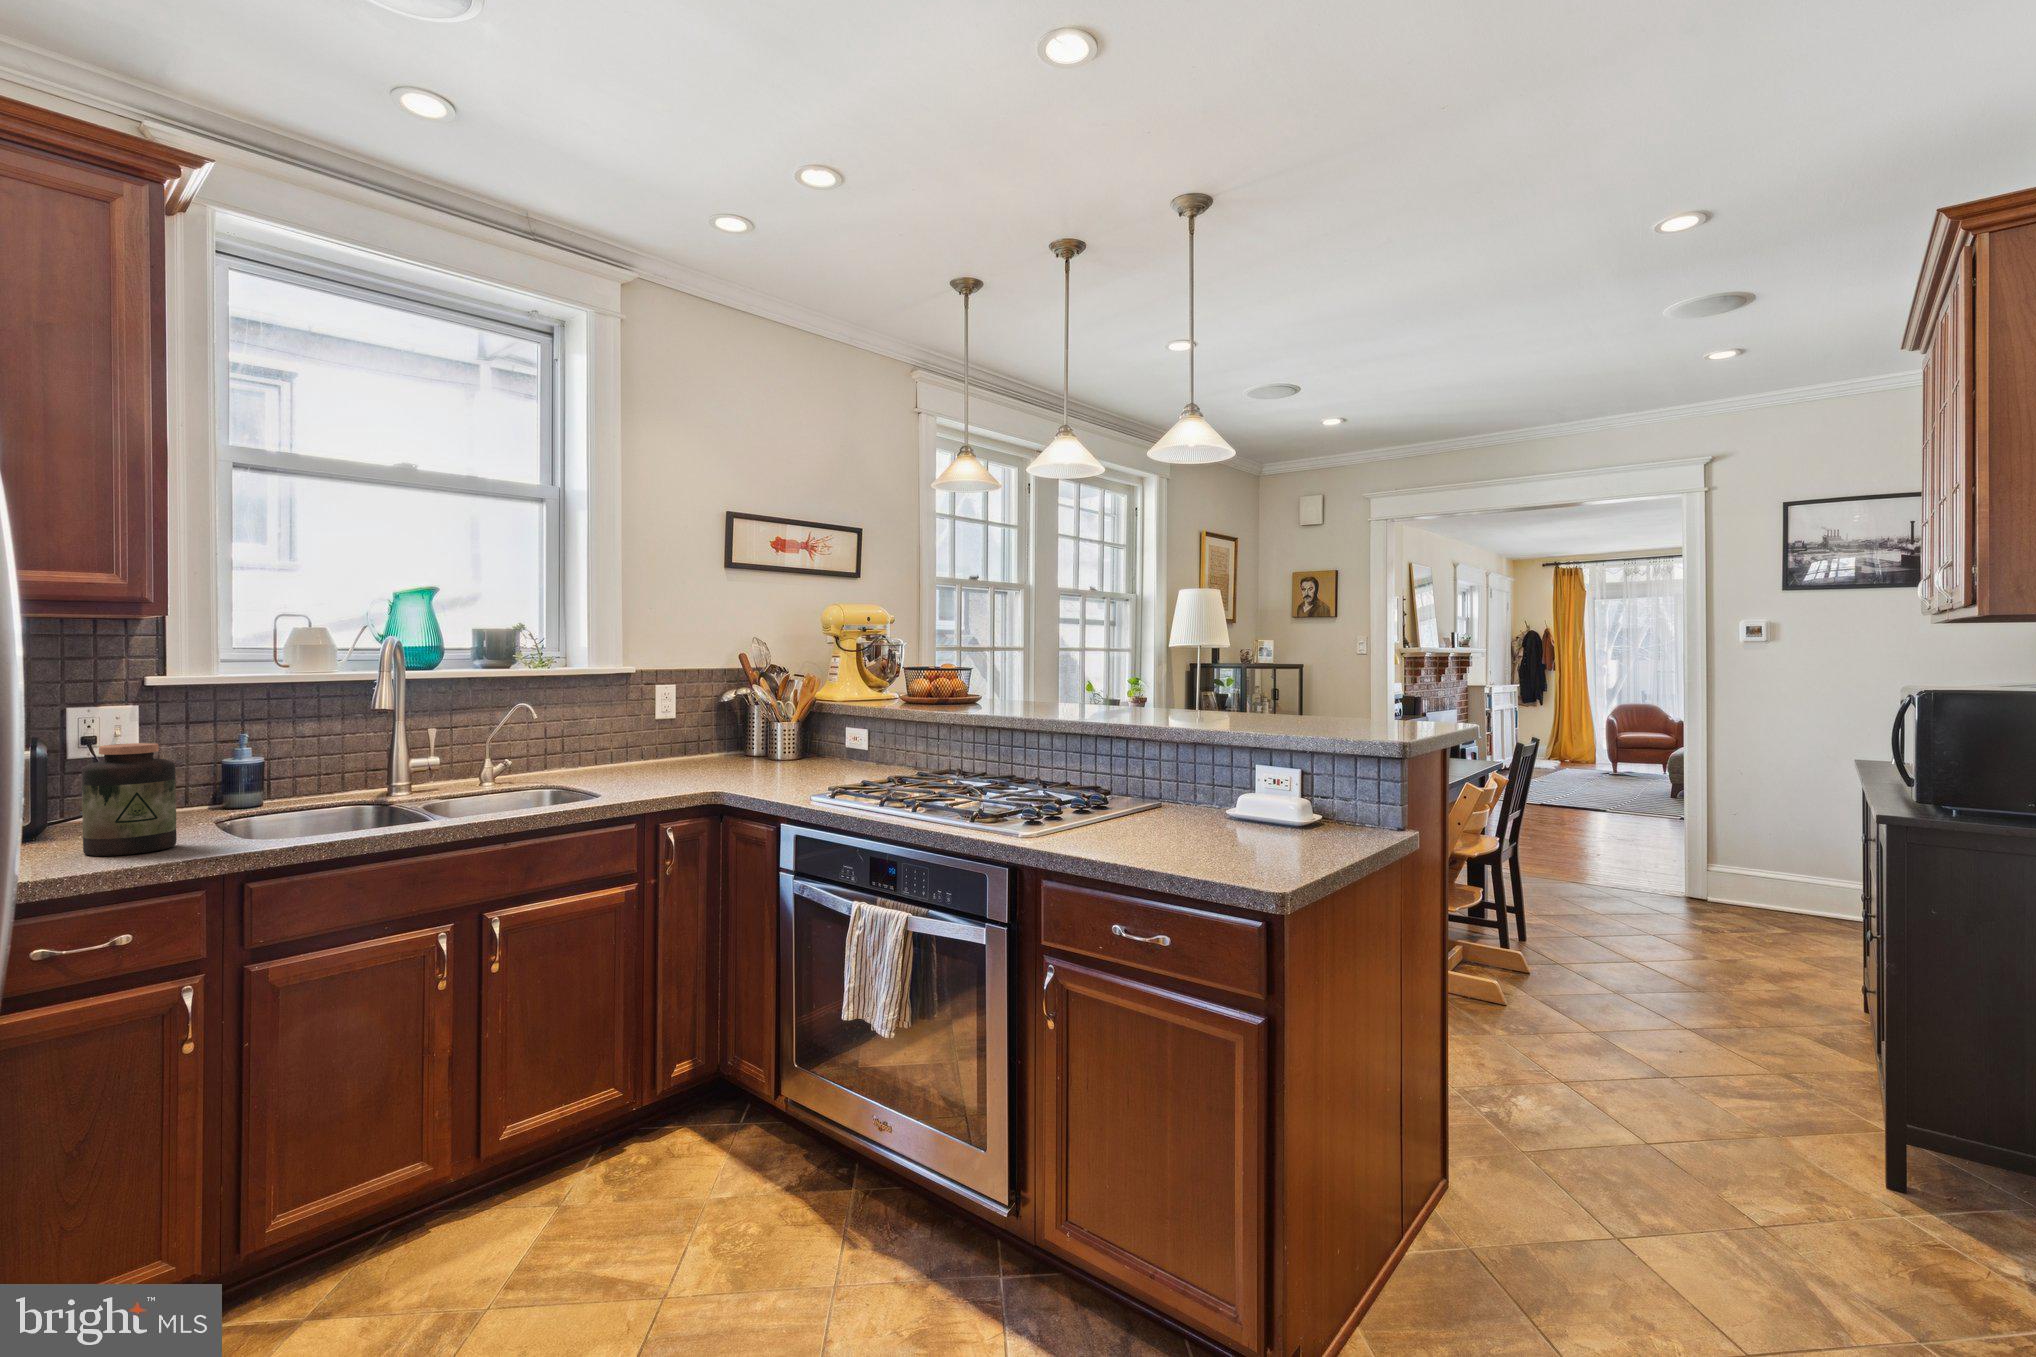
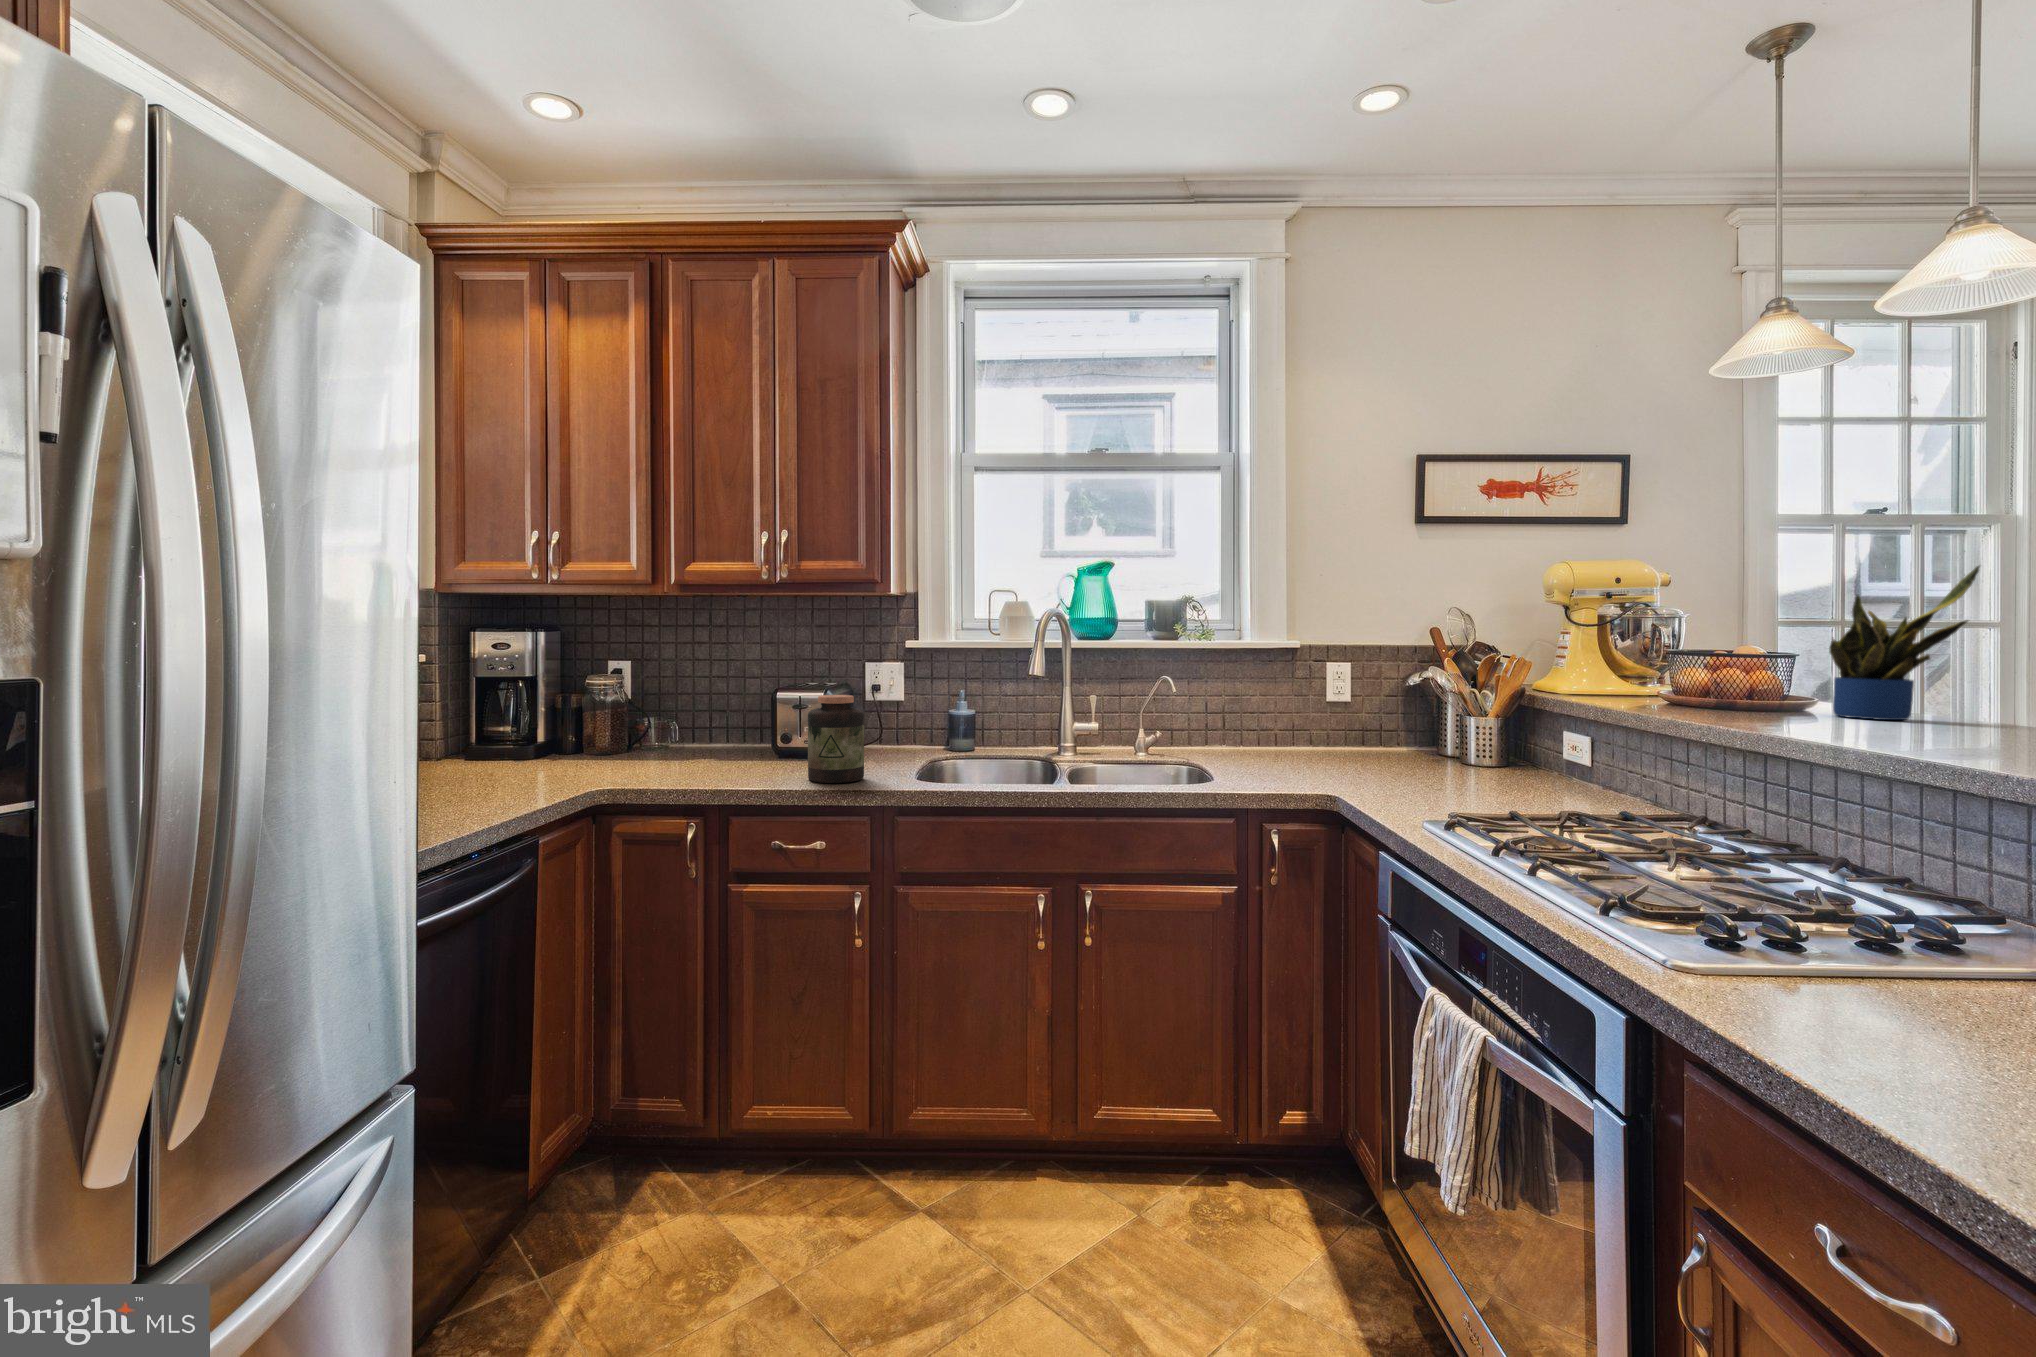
potted plant: none [985,616,1045,706] -> present [1829,566,1980,720]

